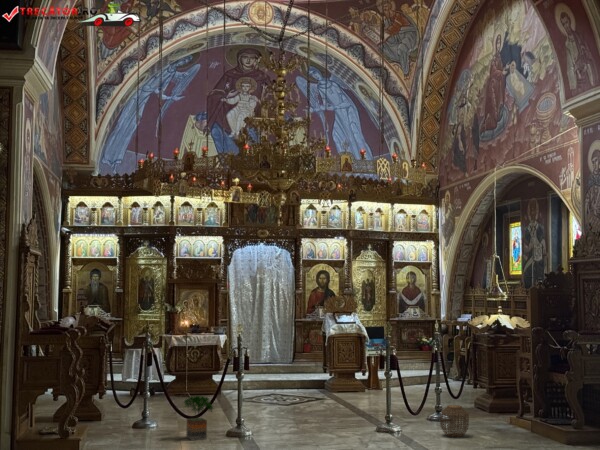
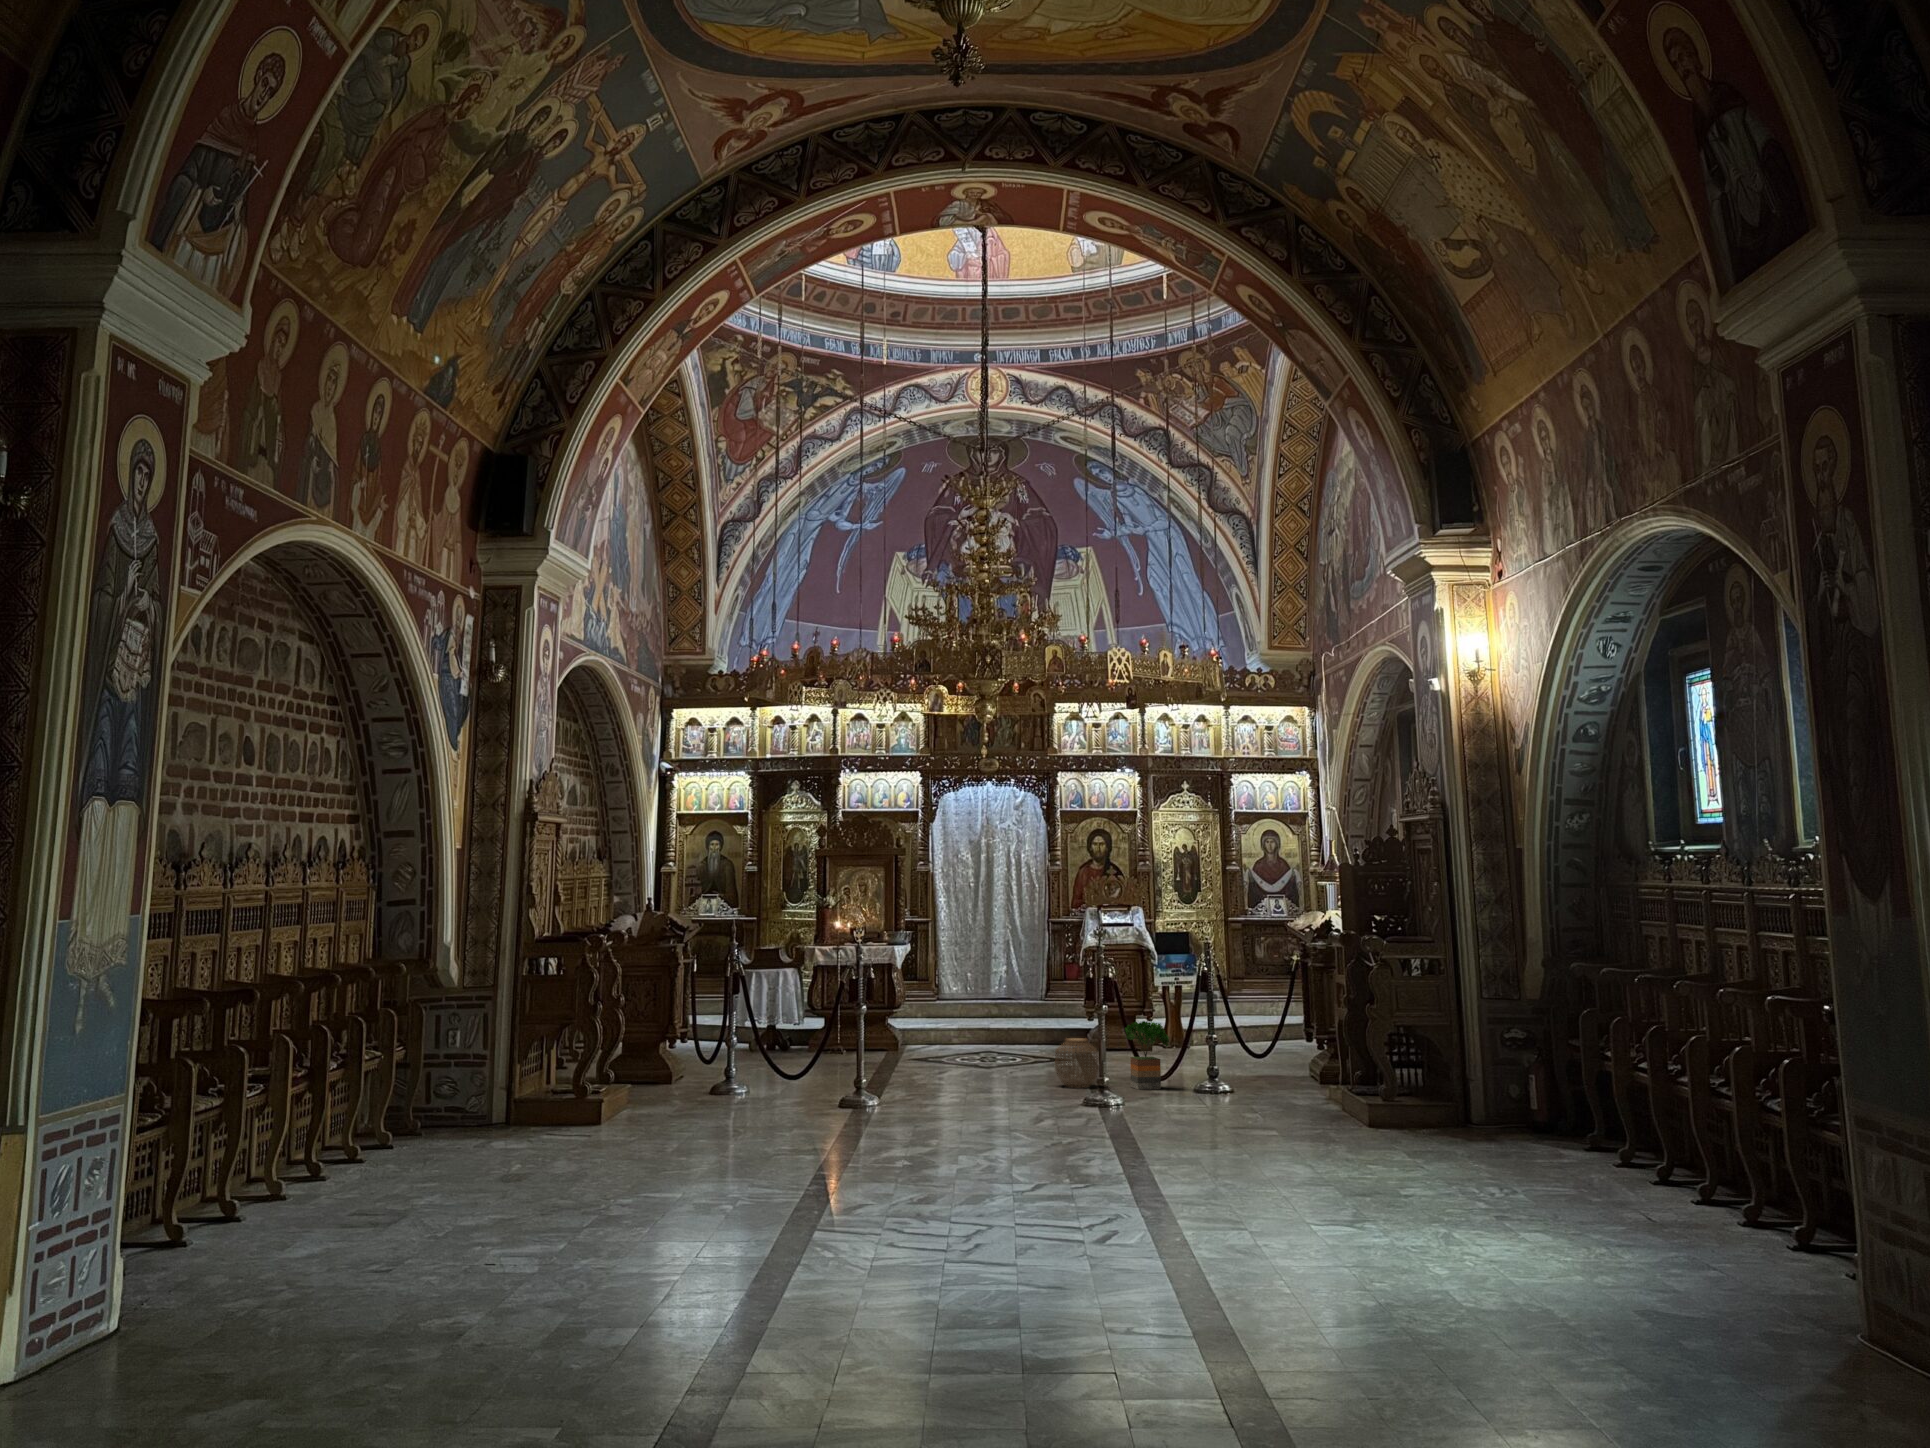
potted tree: present [184,396,213,440] -> present [1125,1021,1169,1090]

